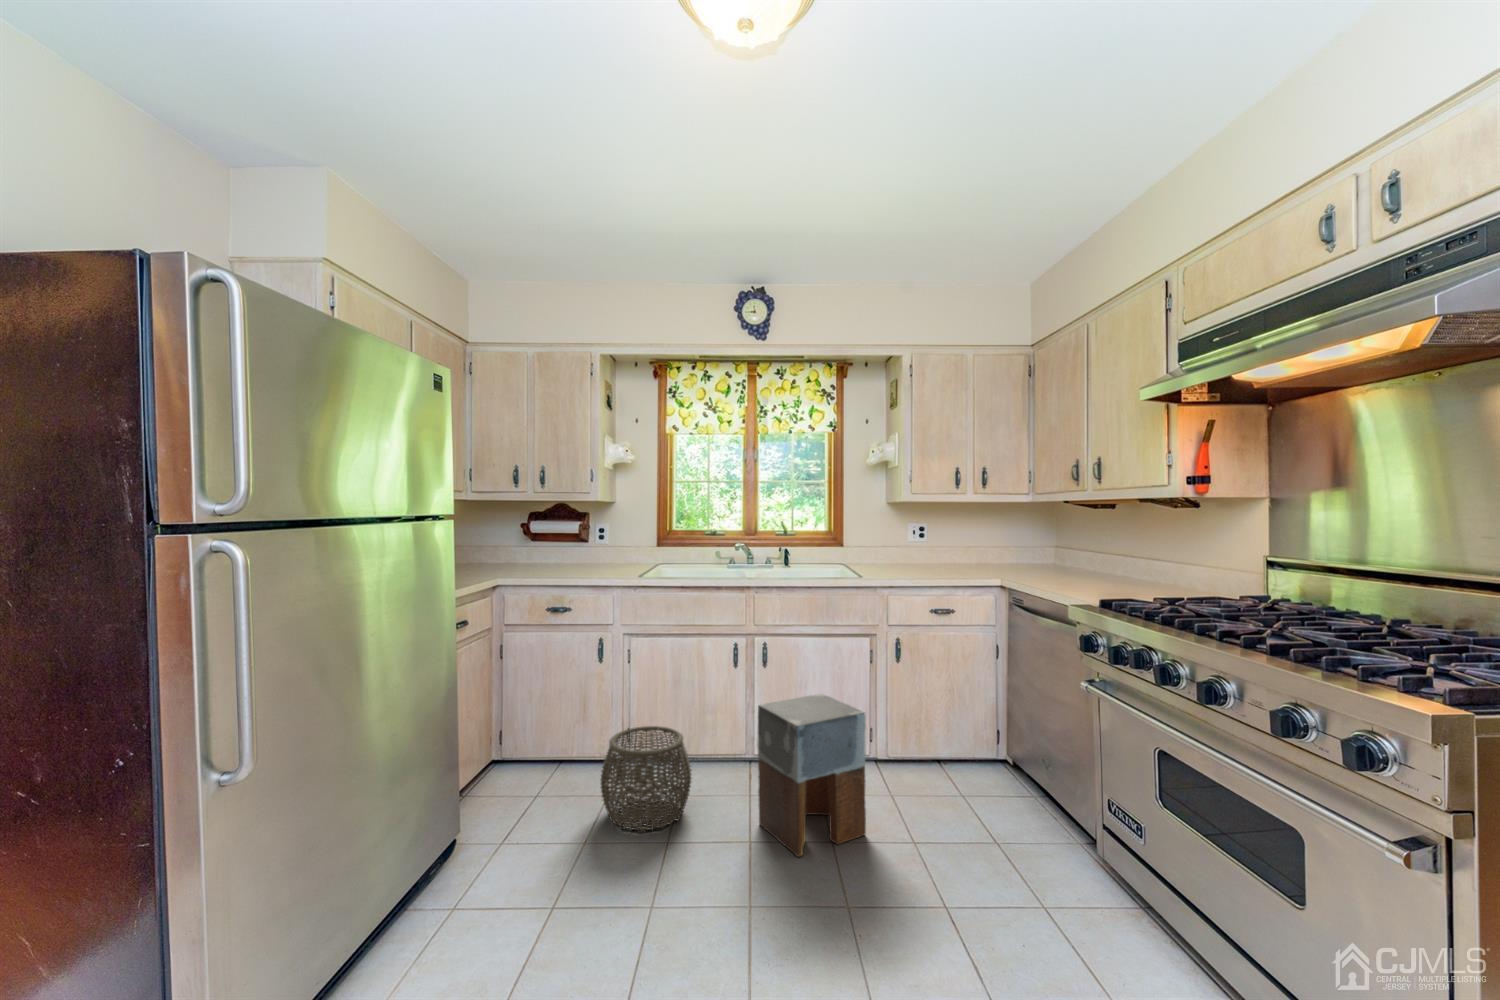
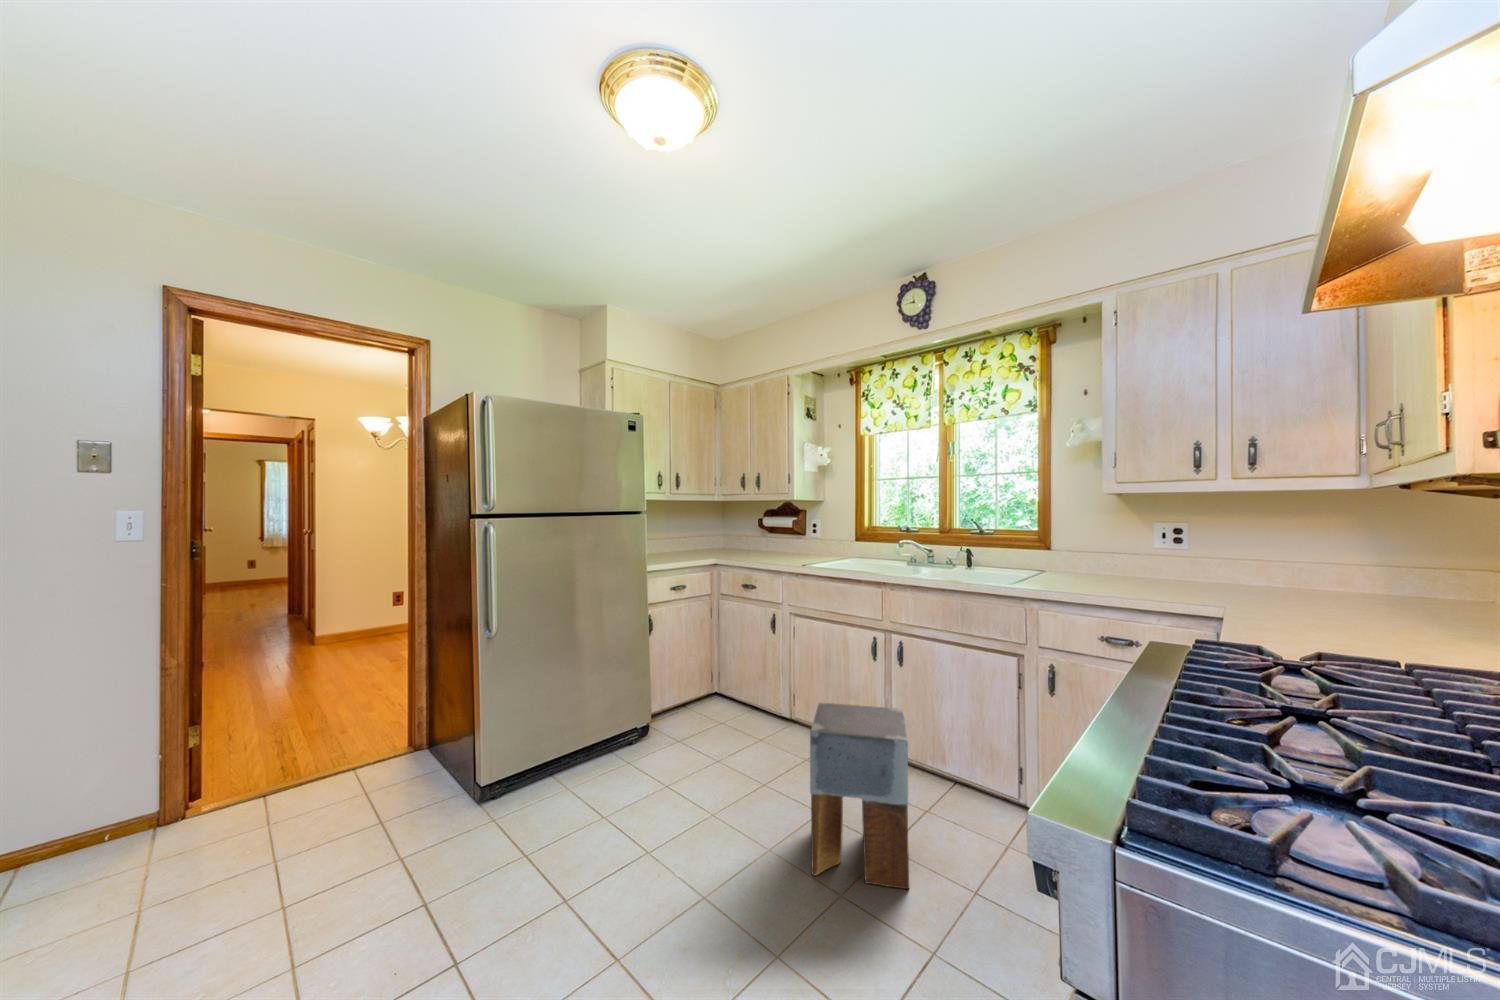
woven basket: present [601,726,691,831] -> none [705,699,787,796]

